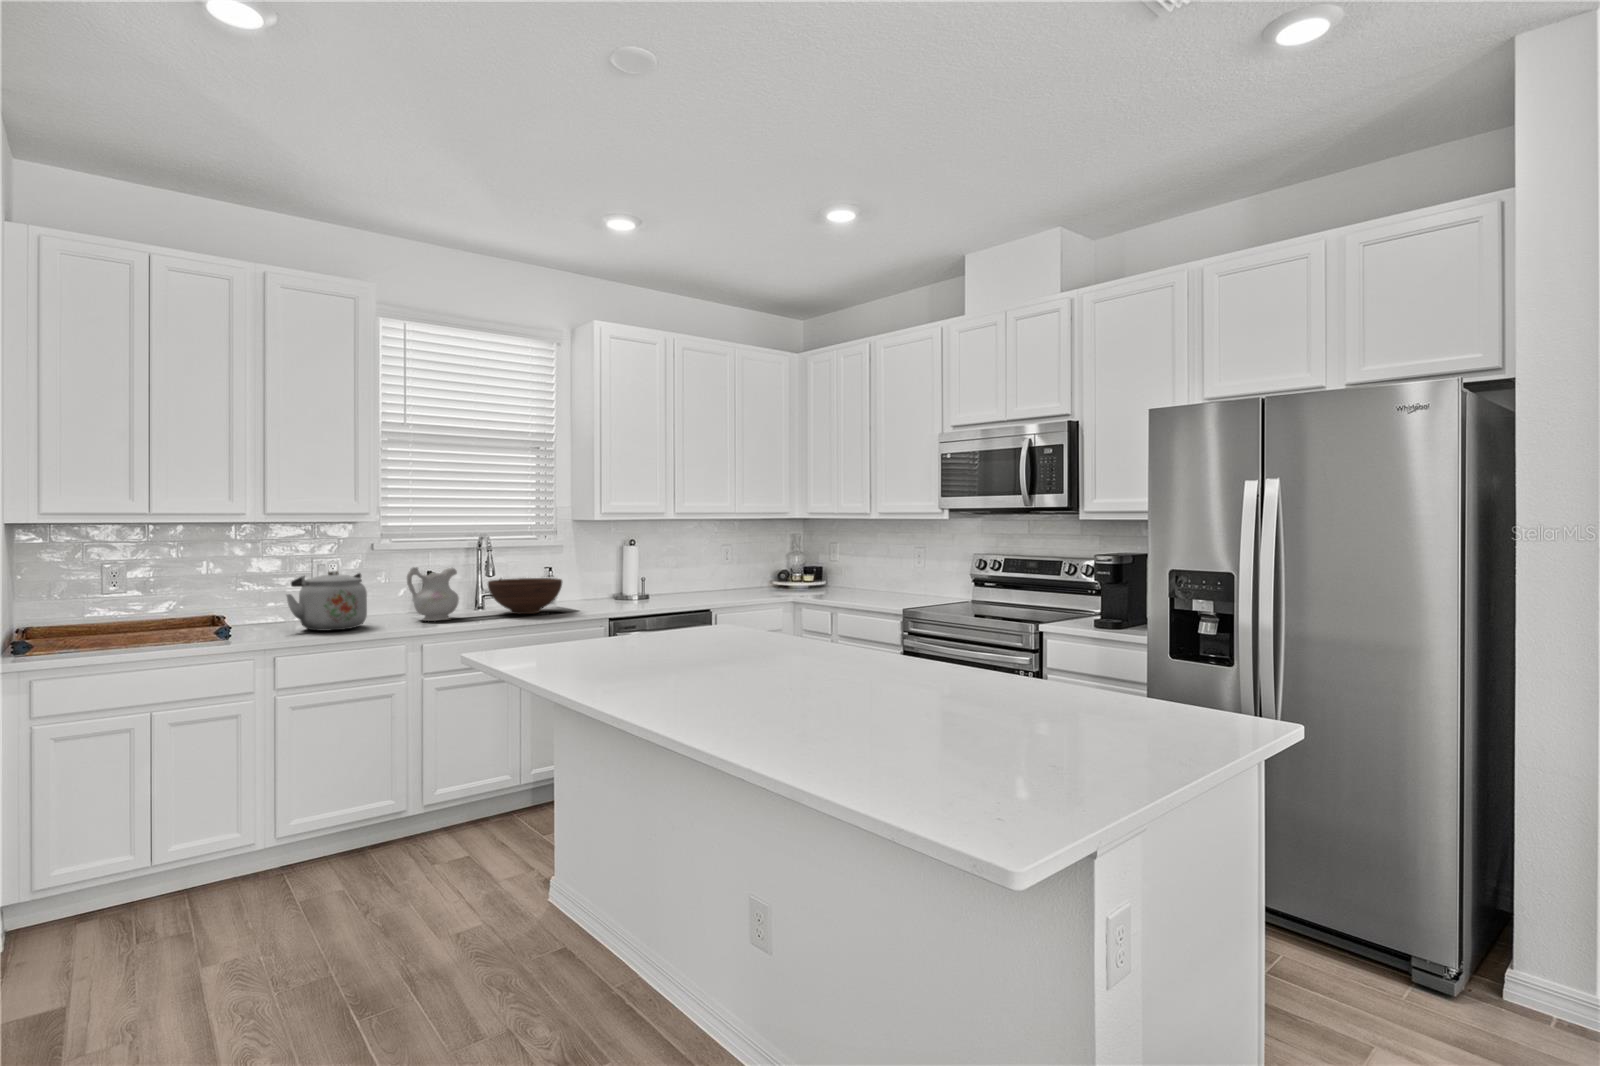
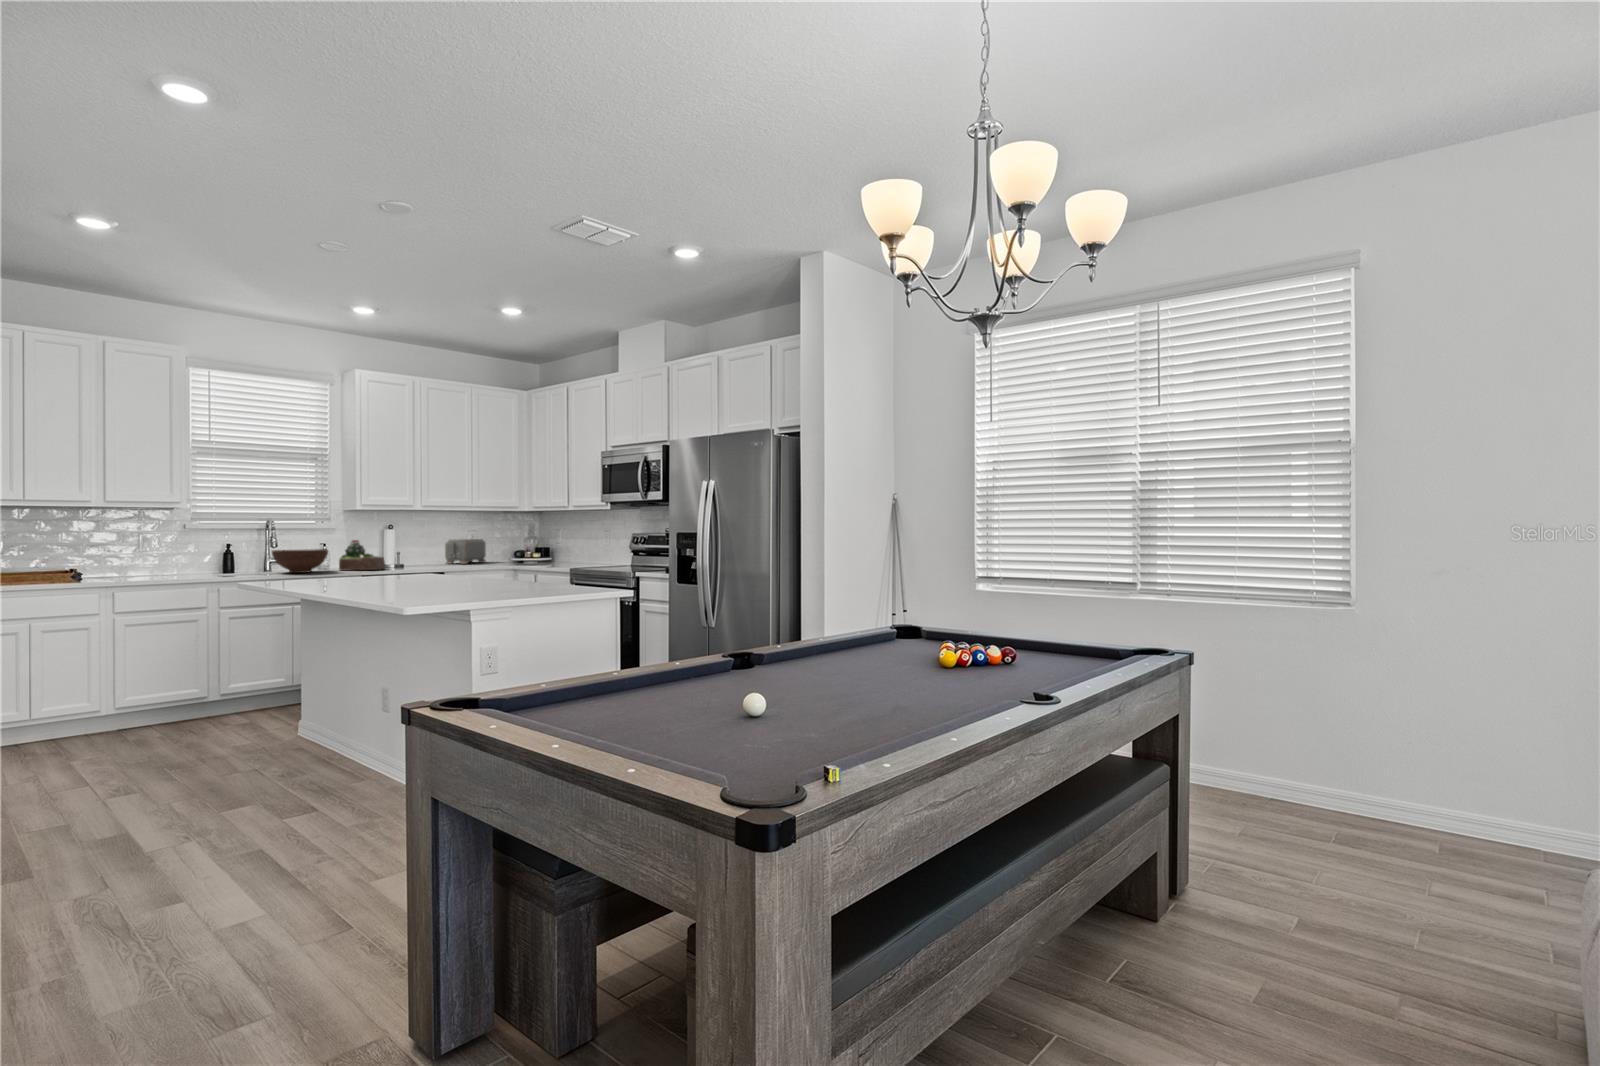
toaster: none [698,557,748,593] -> present [445,539,486,564]
succulent plant: none [574,564,632,608] -> present [339,540,385,571]
ceramic pitcher: present [407,567,459,621] -> none [210,539,249,576]
kettle: present [286,571,367,631] -> none [121,540,180,579]

